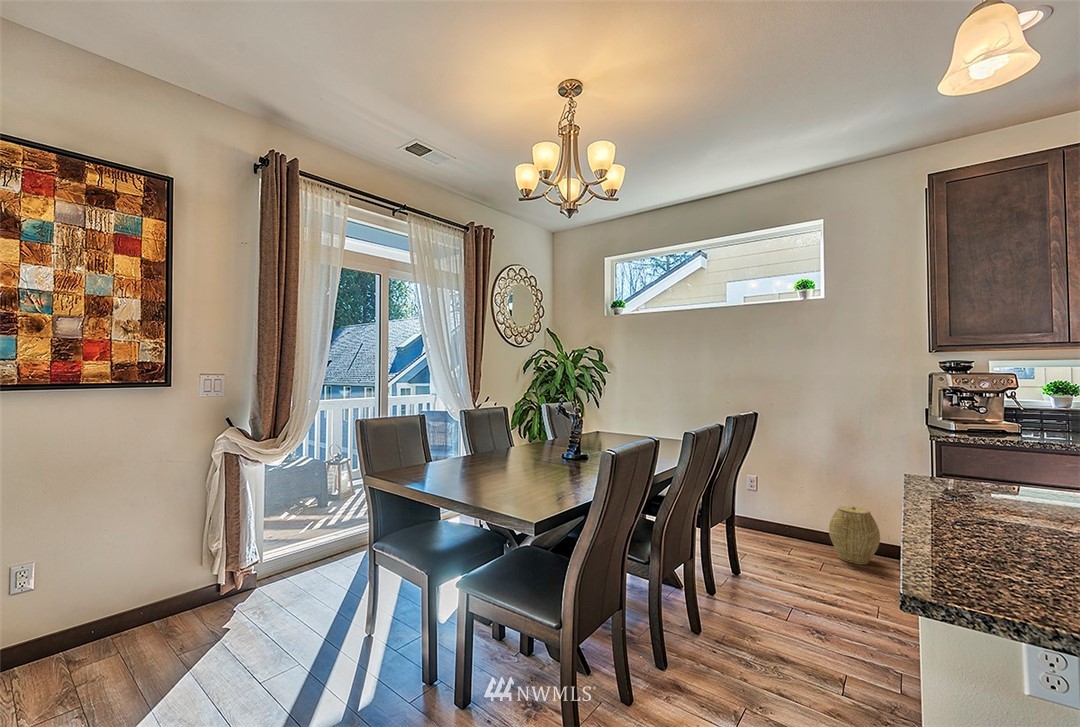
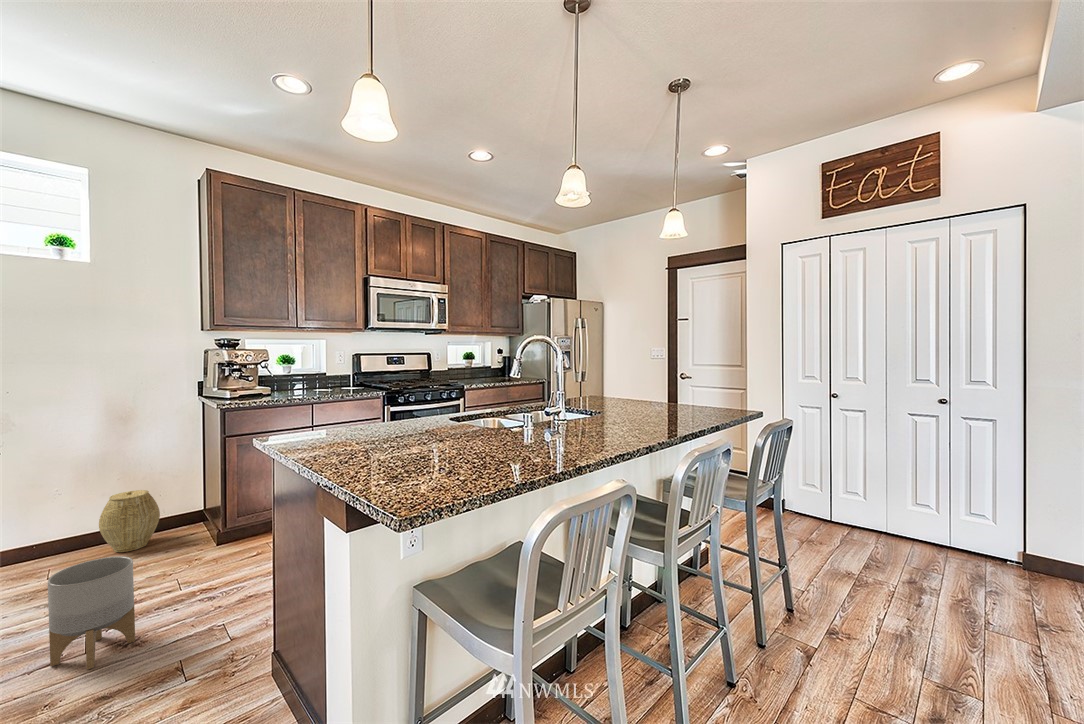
planter: none [764,542,822,635] -> present [48,556,135,670]

